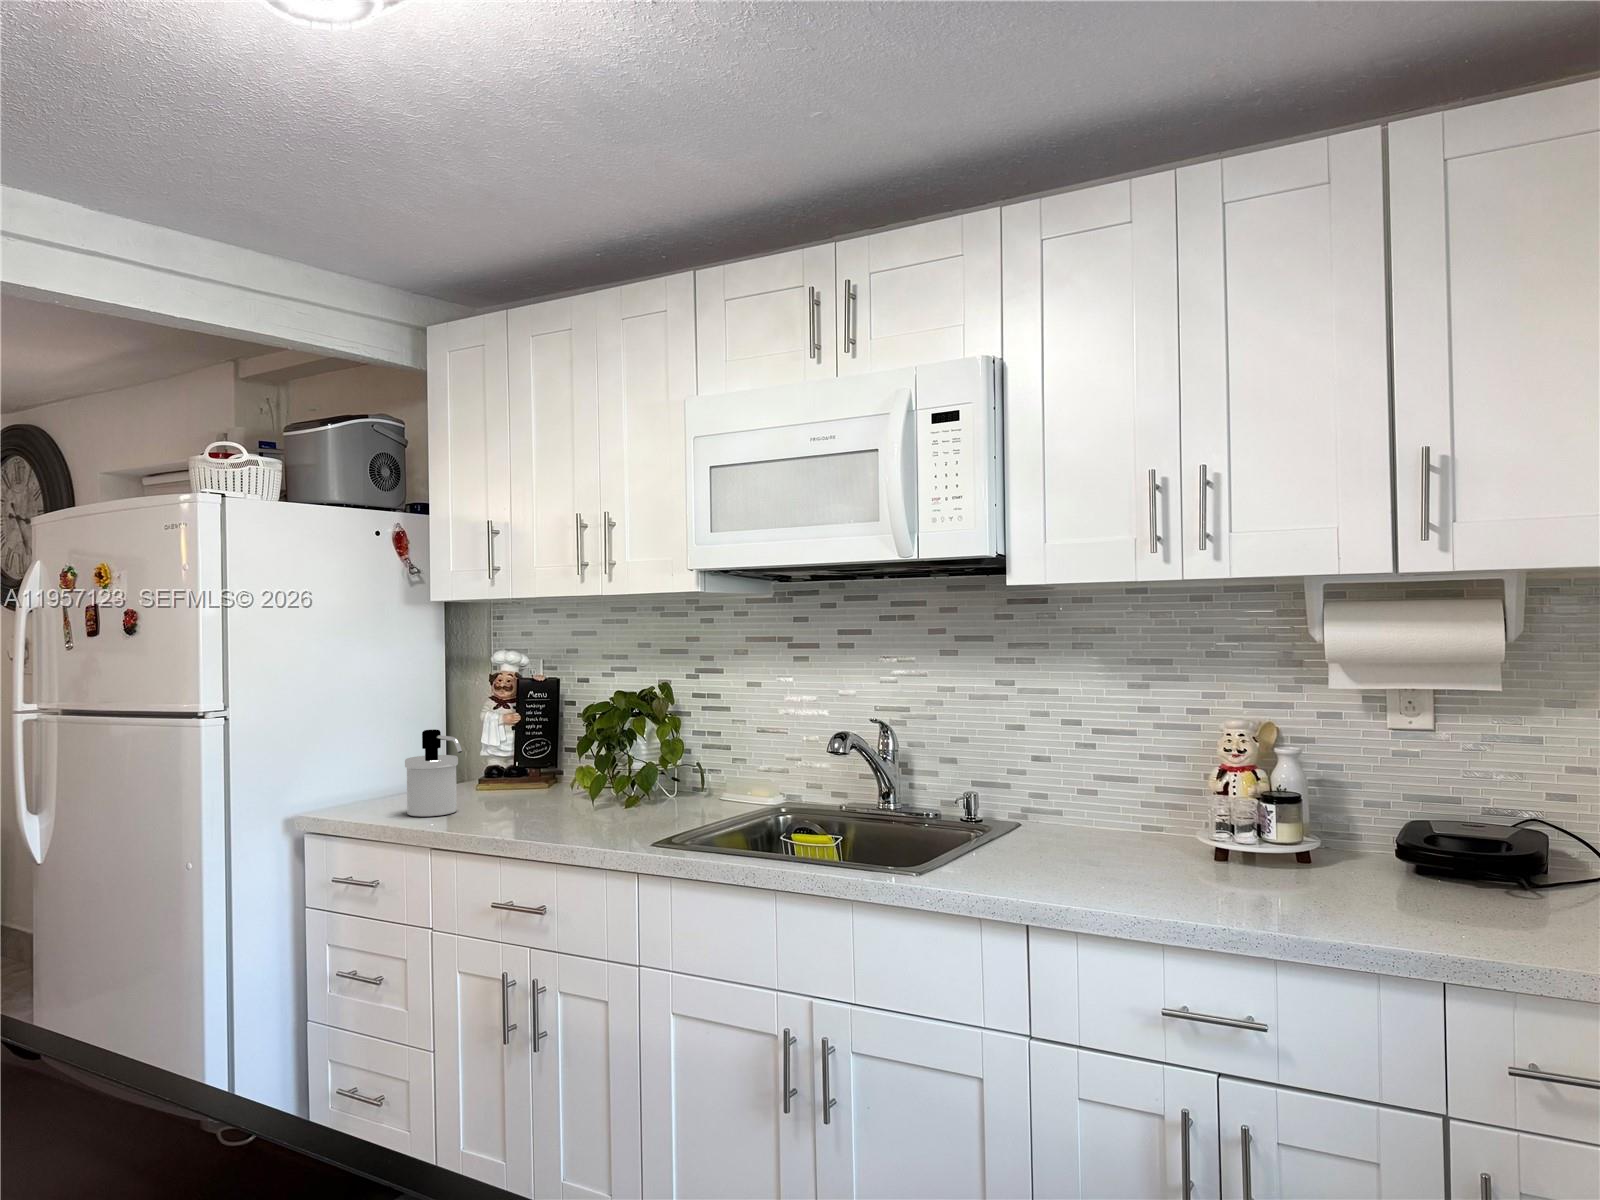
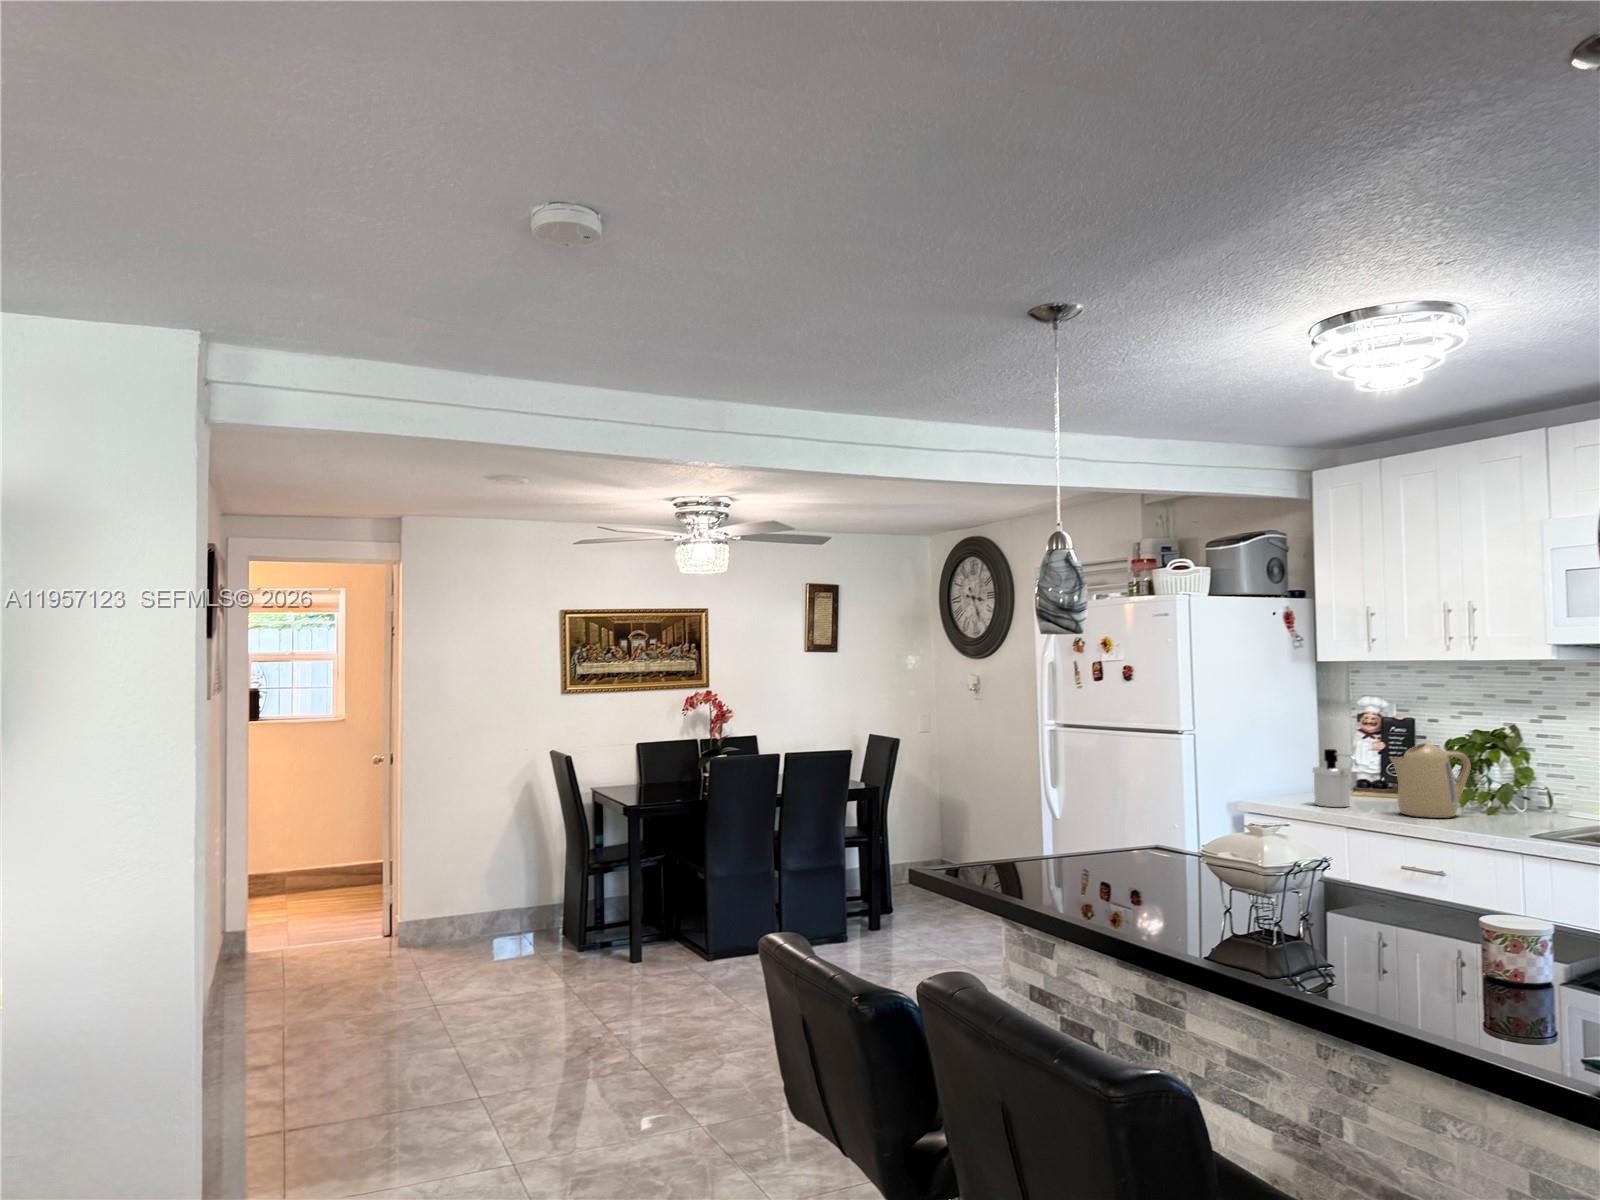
kettle: none [500,715,607,823] -> present [1390,743,1471,818]

